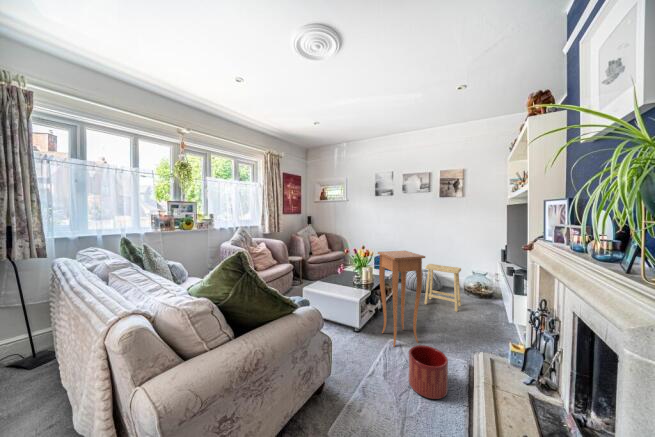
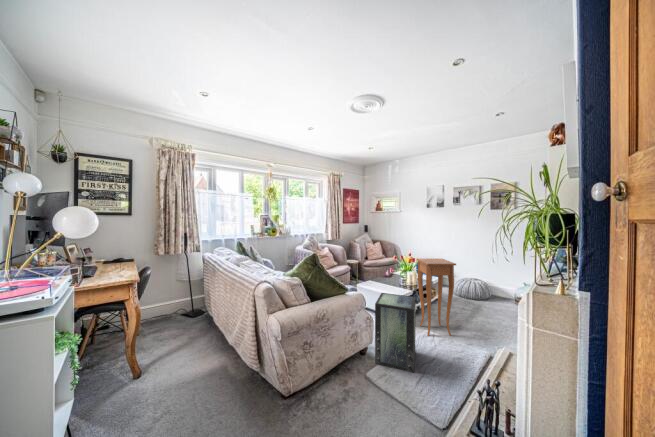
footstool: present [424,264,461,312] -> none [468,272,507,318]
storage box: none [337,301,392,413] -> present [375,293,416,372]
planter: present [409,345,448,399] -> none [433,333,464,371]

